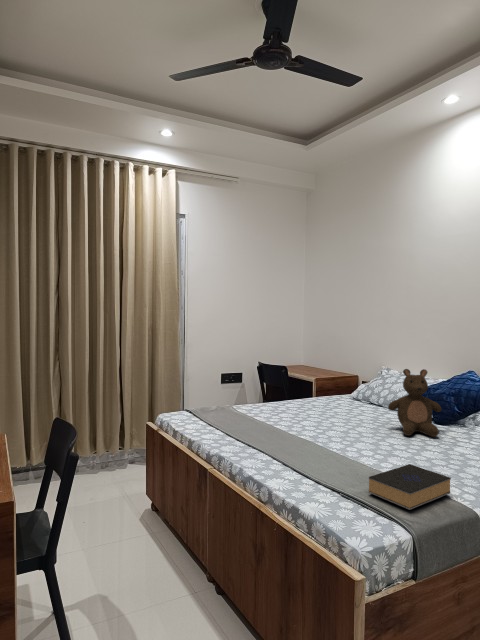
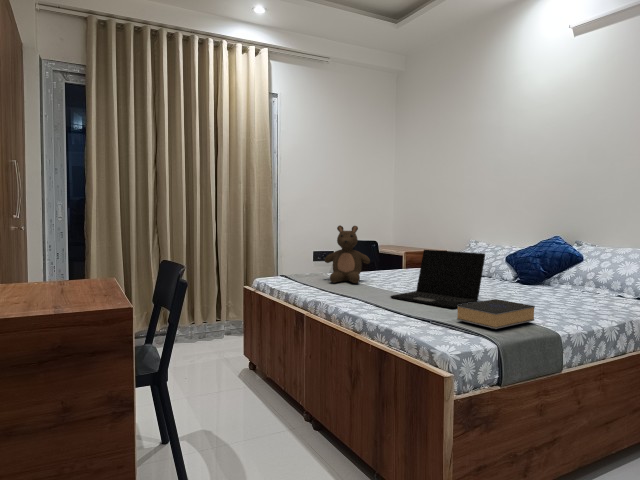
stuffed bear: present [388,369,441,437] -> present [325,225,370,283]
laptop: none [299,395,398,470] -> present [390,250,485,308]

